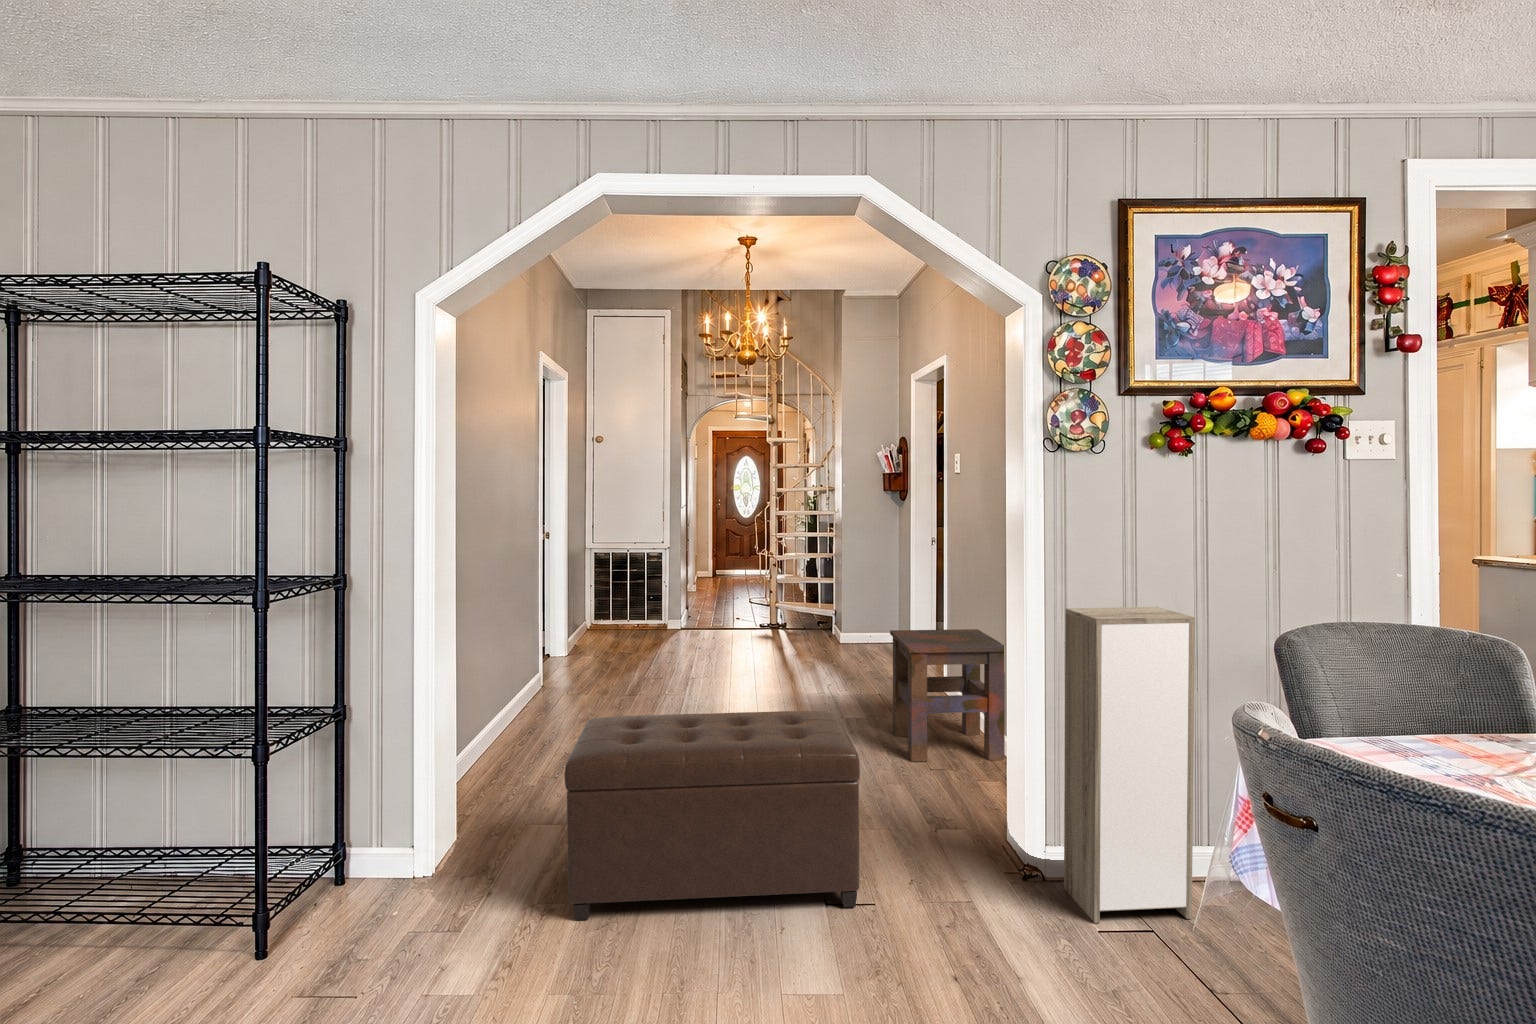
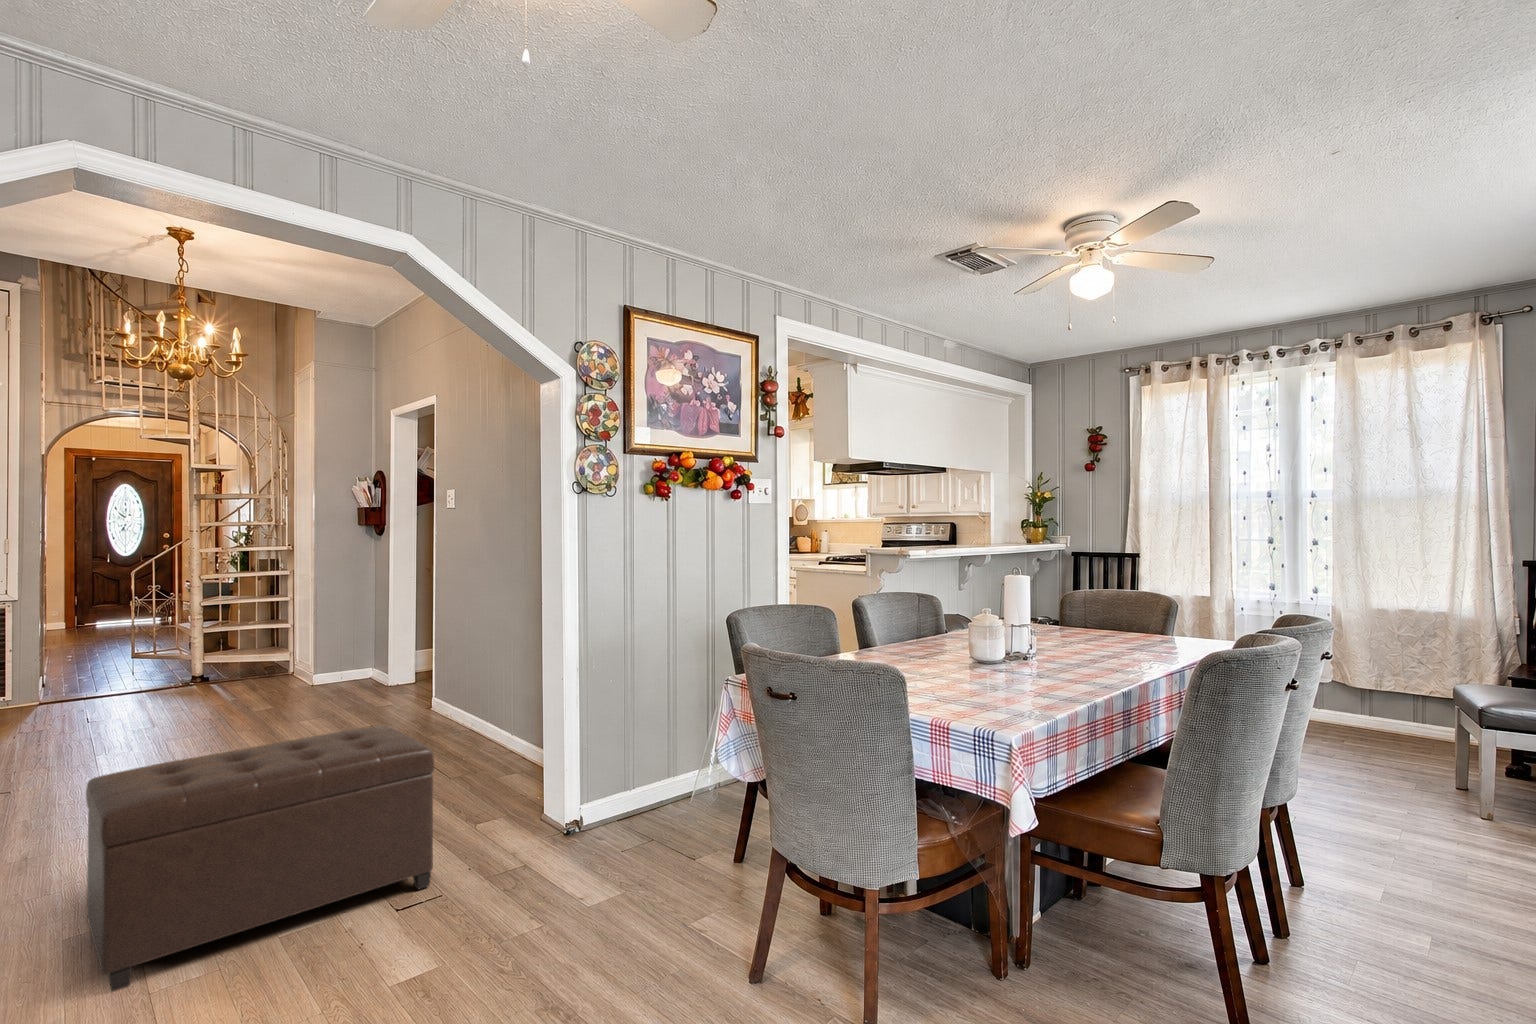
storage cabinet: present [1064,607,1195,923] -> none [591,605,677,841]
side table: present [890,629,1005,761] -> none [399,647,517,773]

